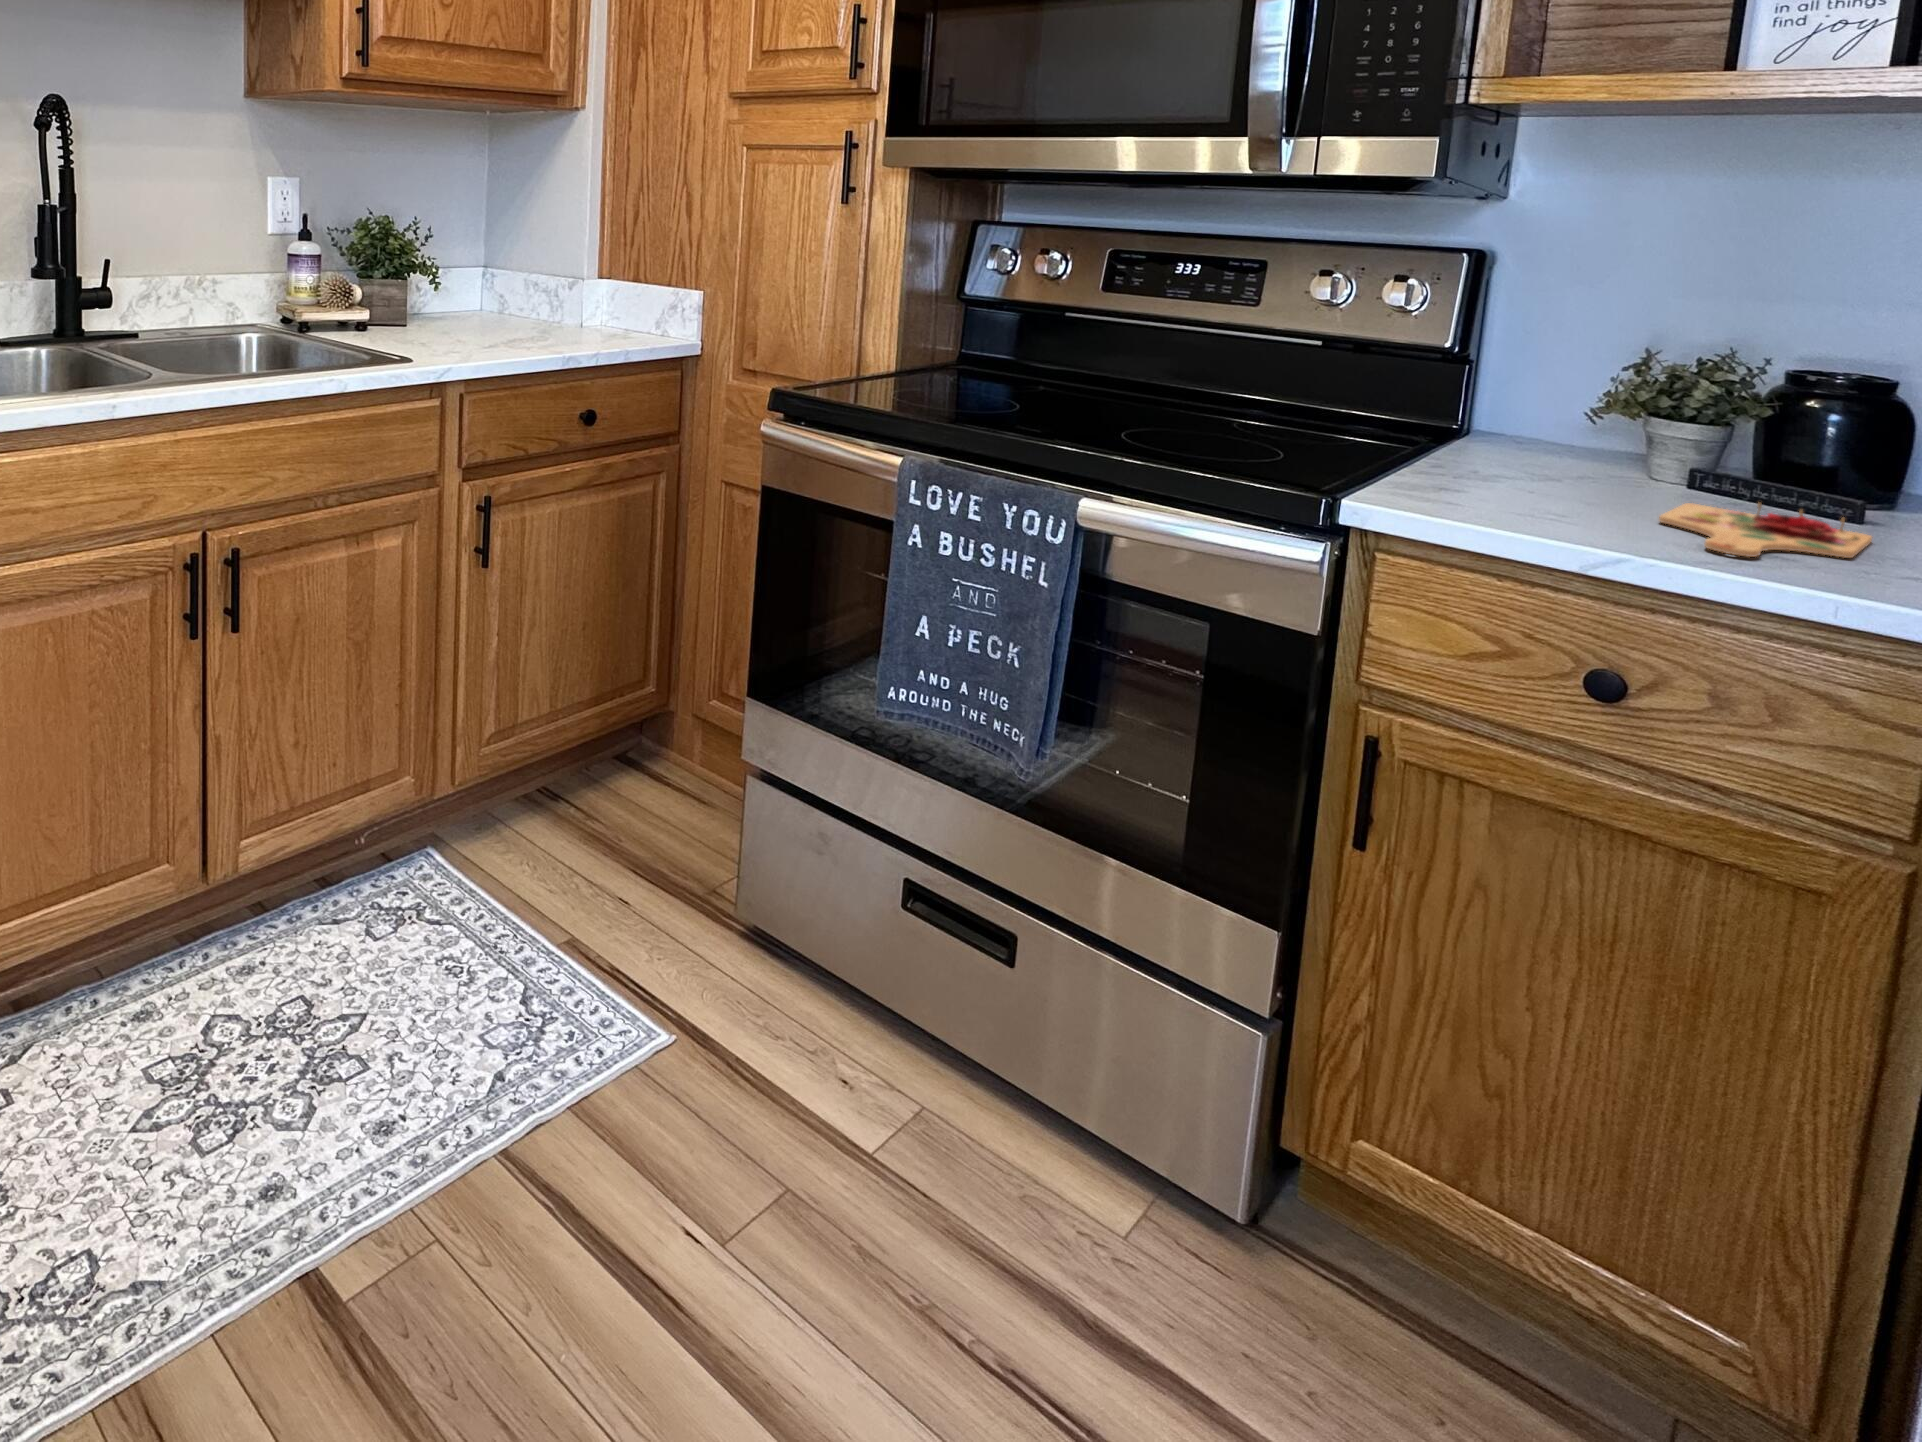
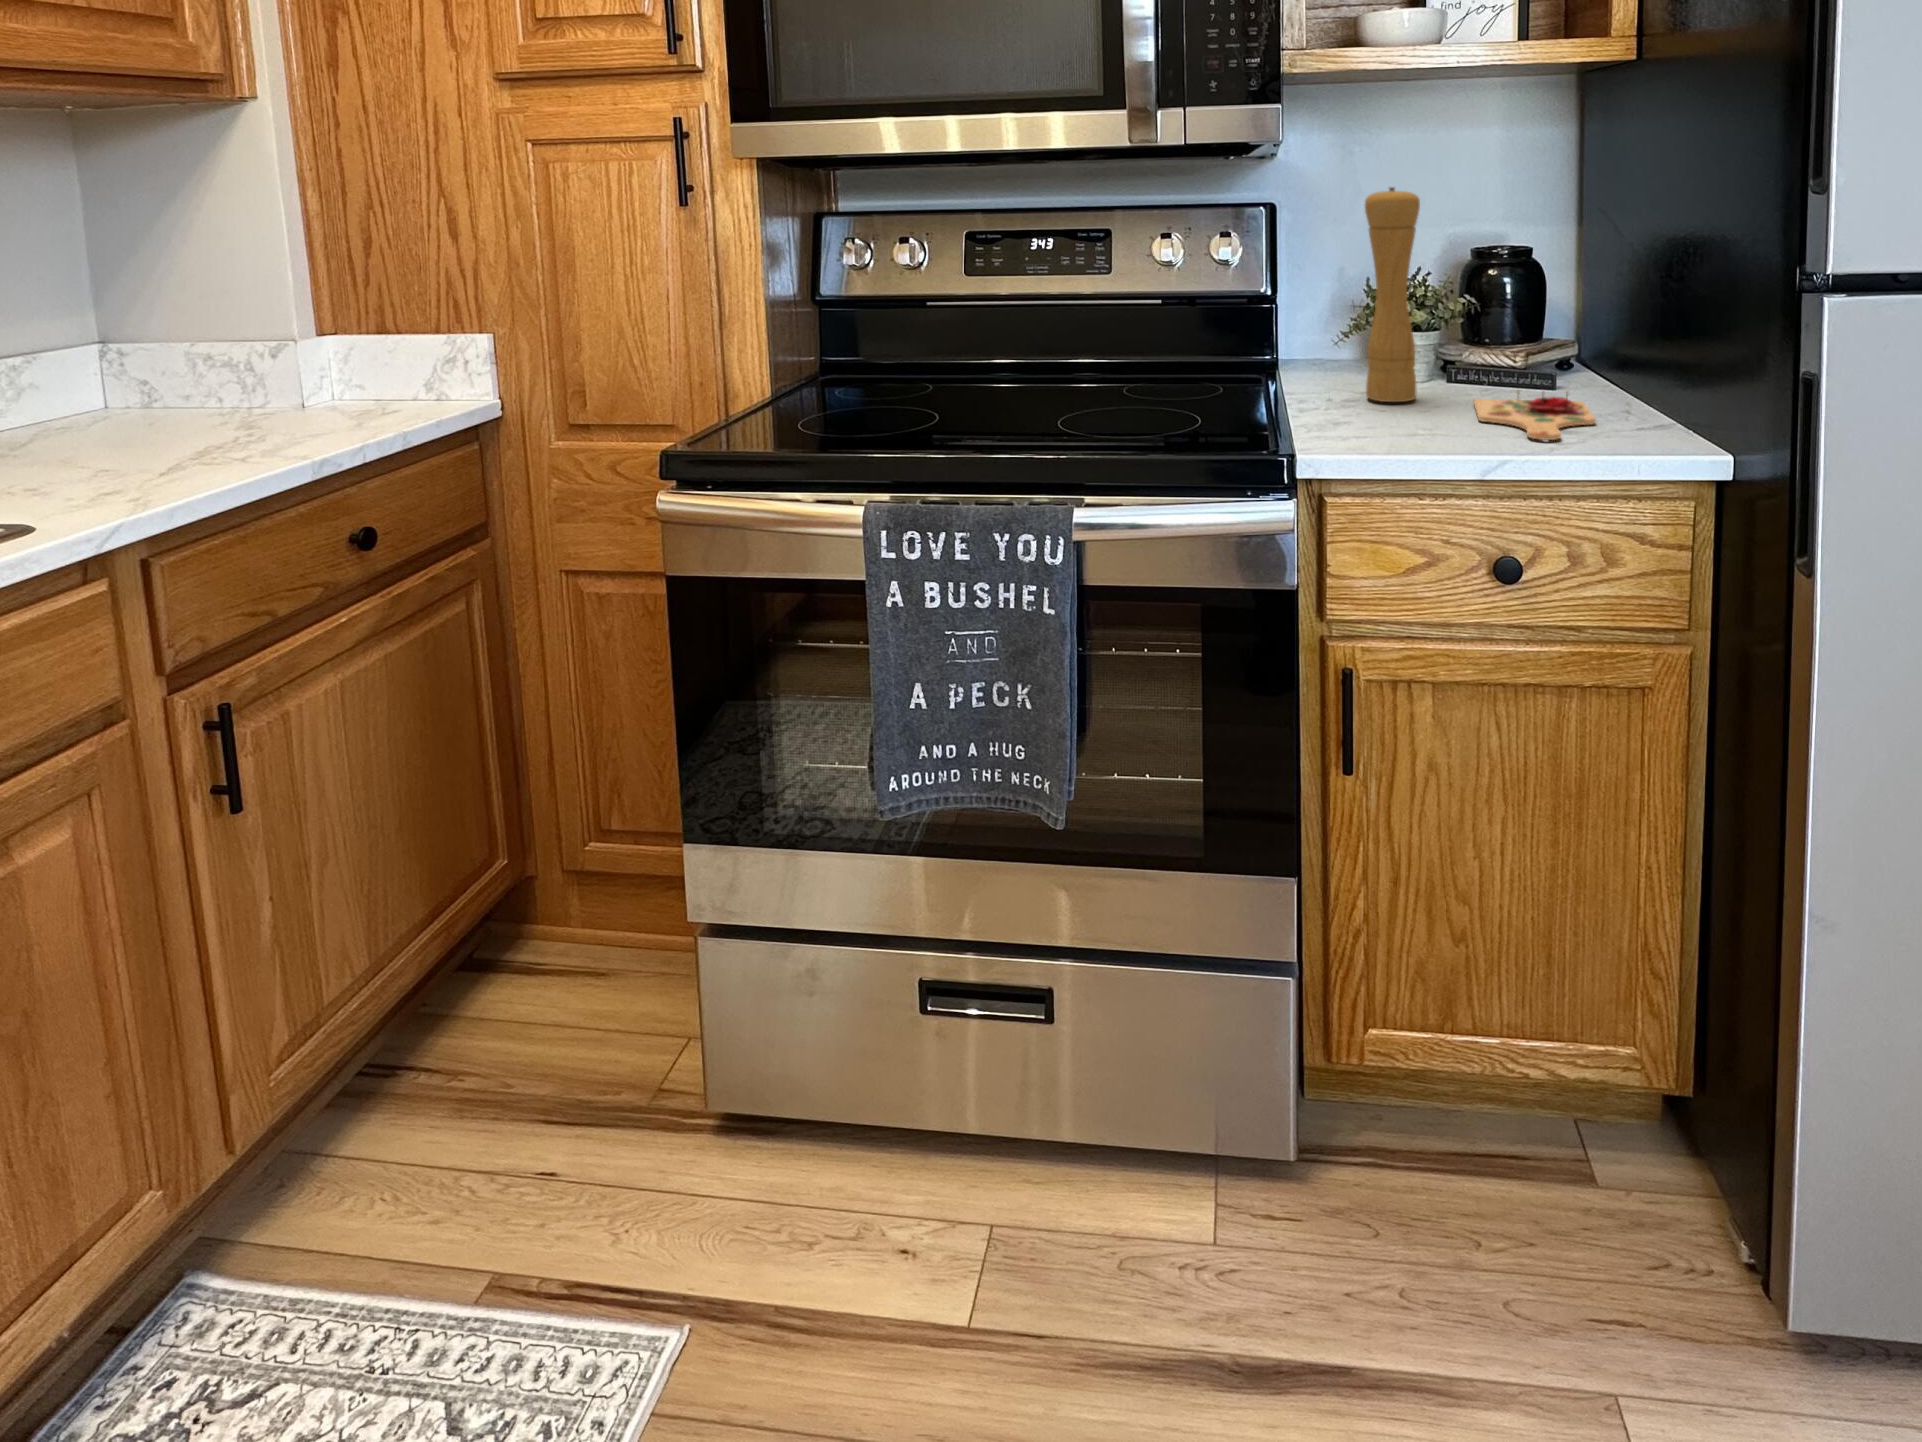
pepper mill: none [1528,237,1639,489] -> present [1365,187,1420,402]

